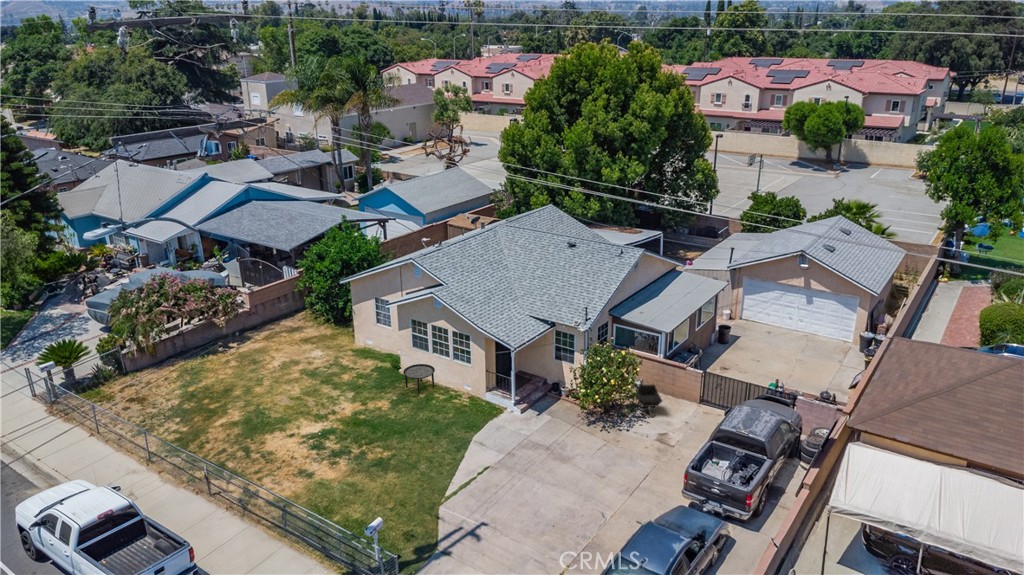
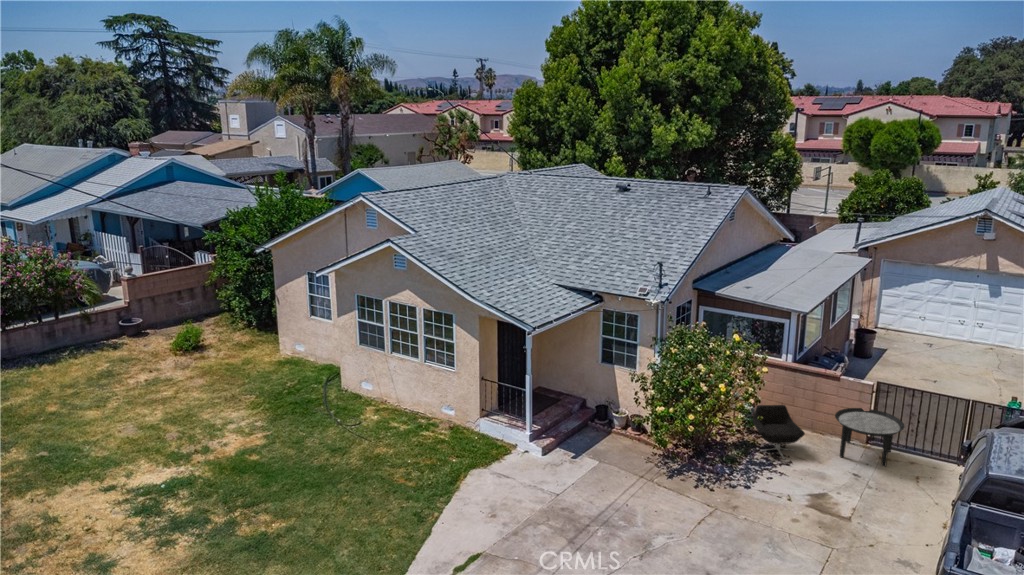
round table: present [403,364,435,394] -> present [835,408,904,467]

